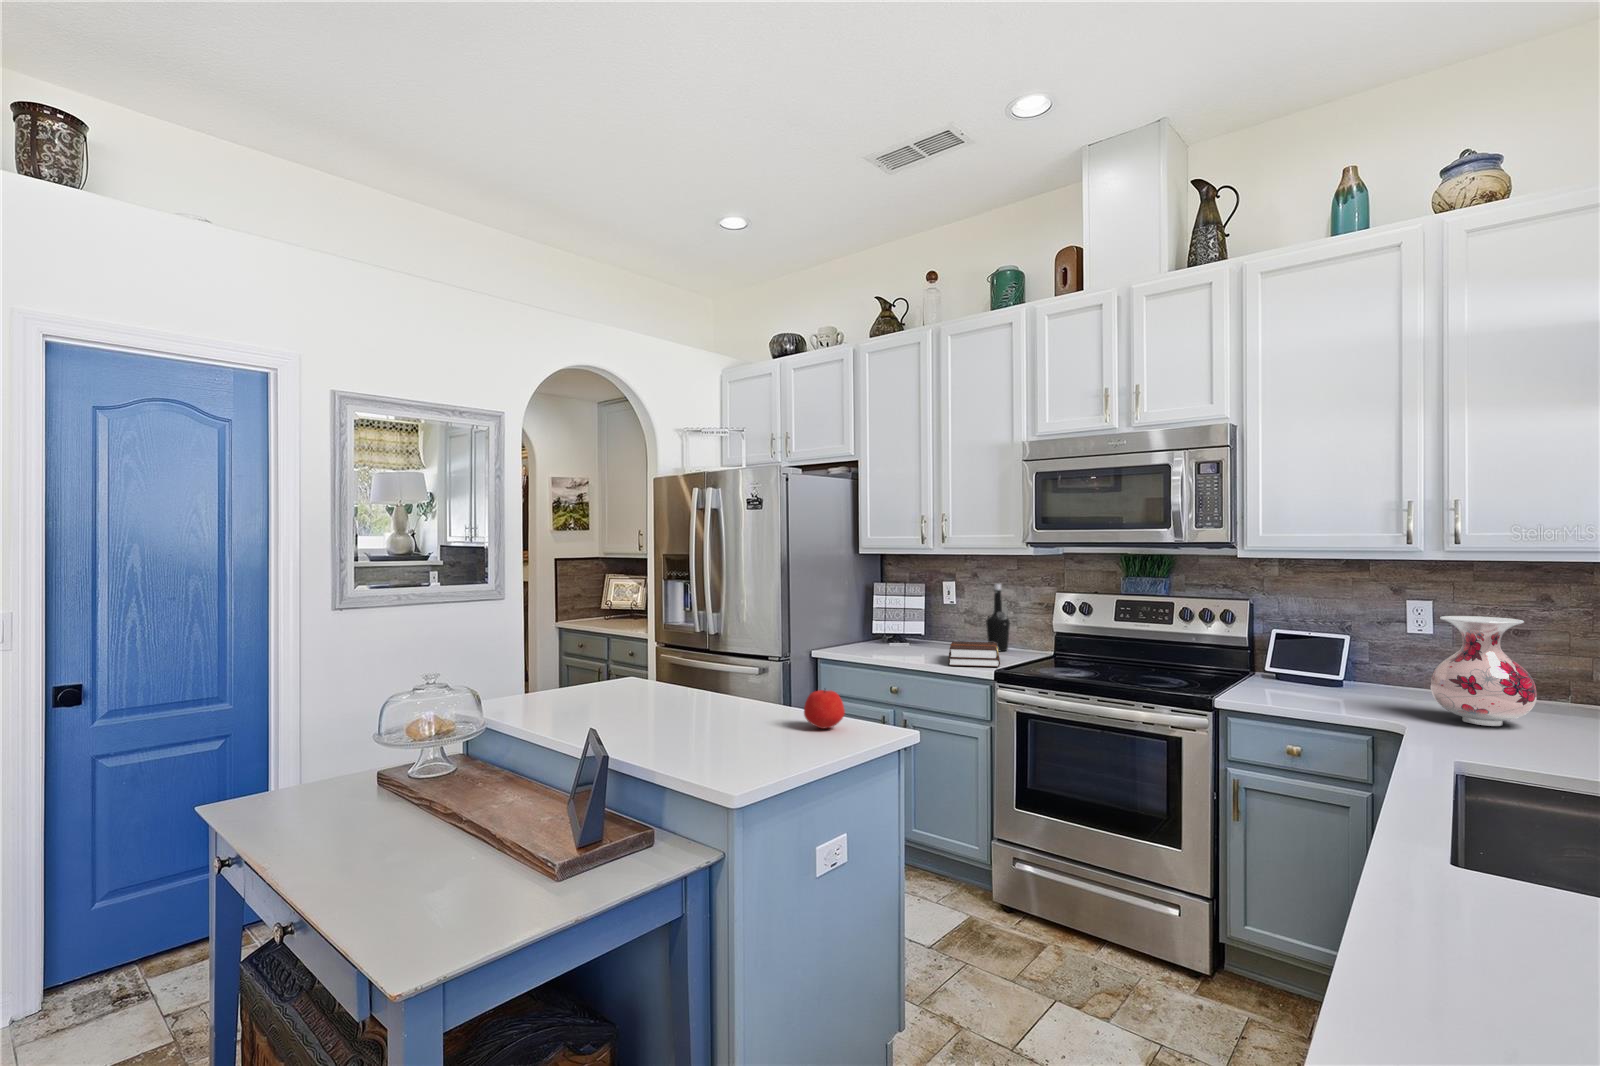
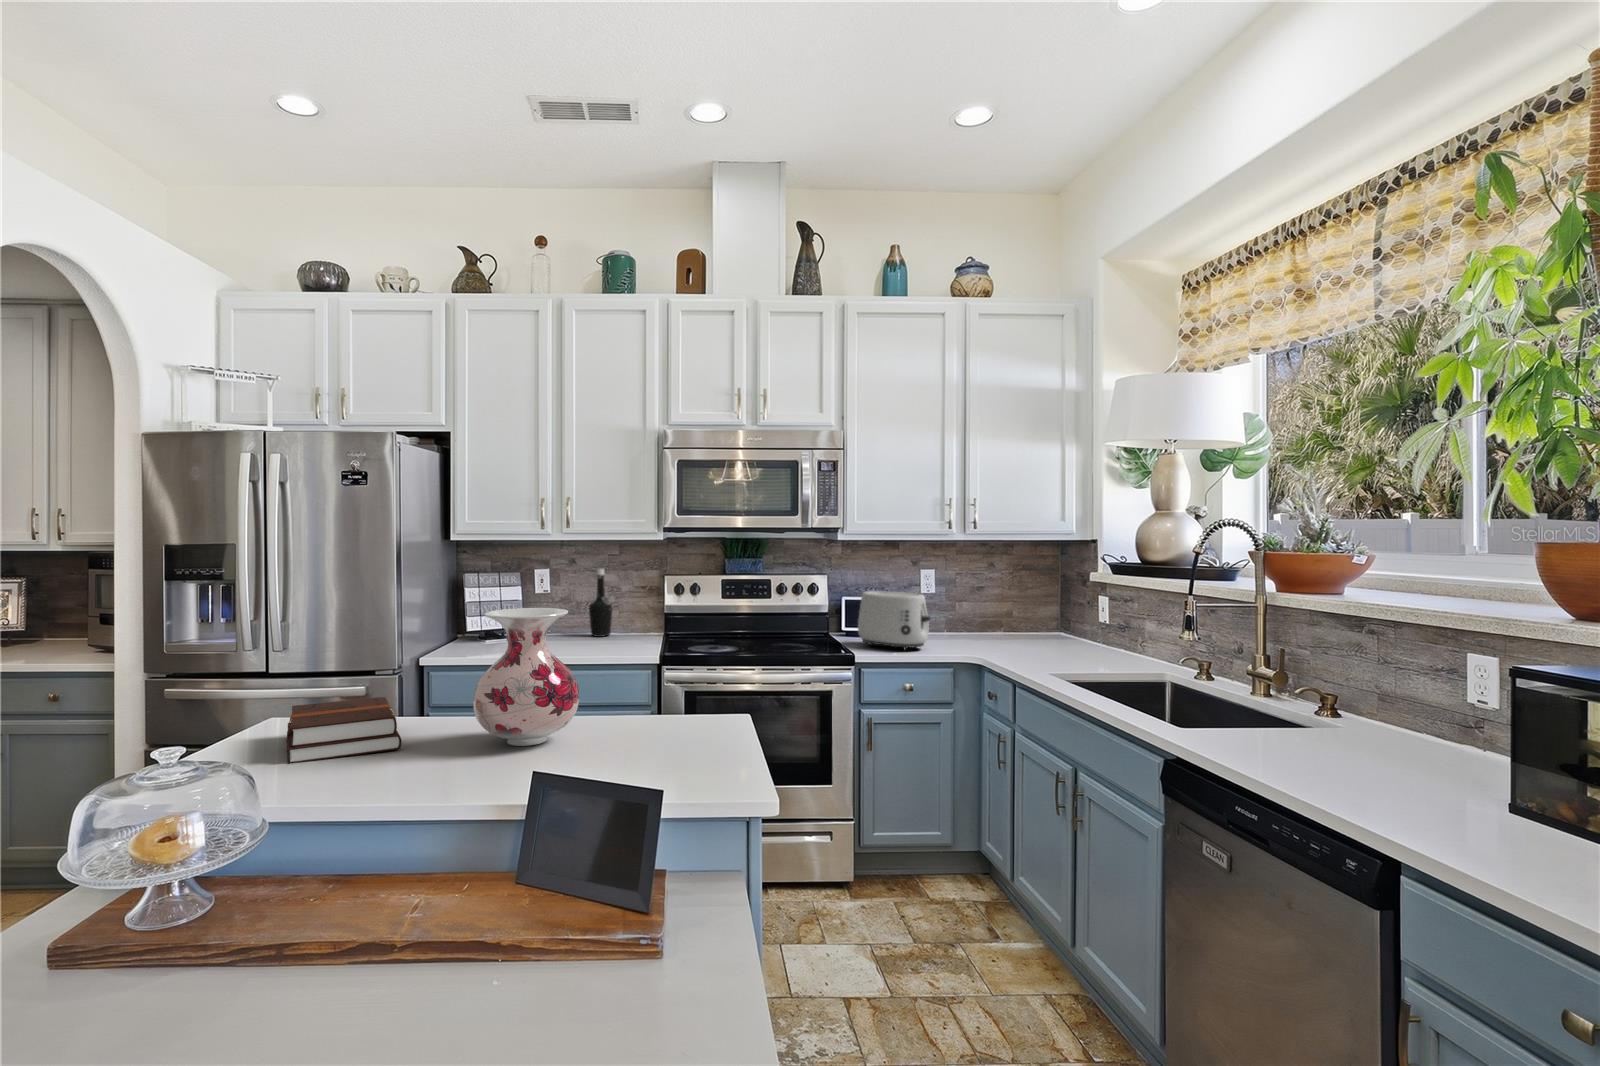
vase: present [1430,616,1537,726] -> present [473,608,579,746]
toaster: none [1265,624,1365,707] -> present [858,591,930,650]
hardback book: present [948,641,1000,667] -> present [287,697,402,764]
apple: present [804,690,845,729] -> none [626,682,669,725]

